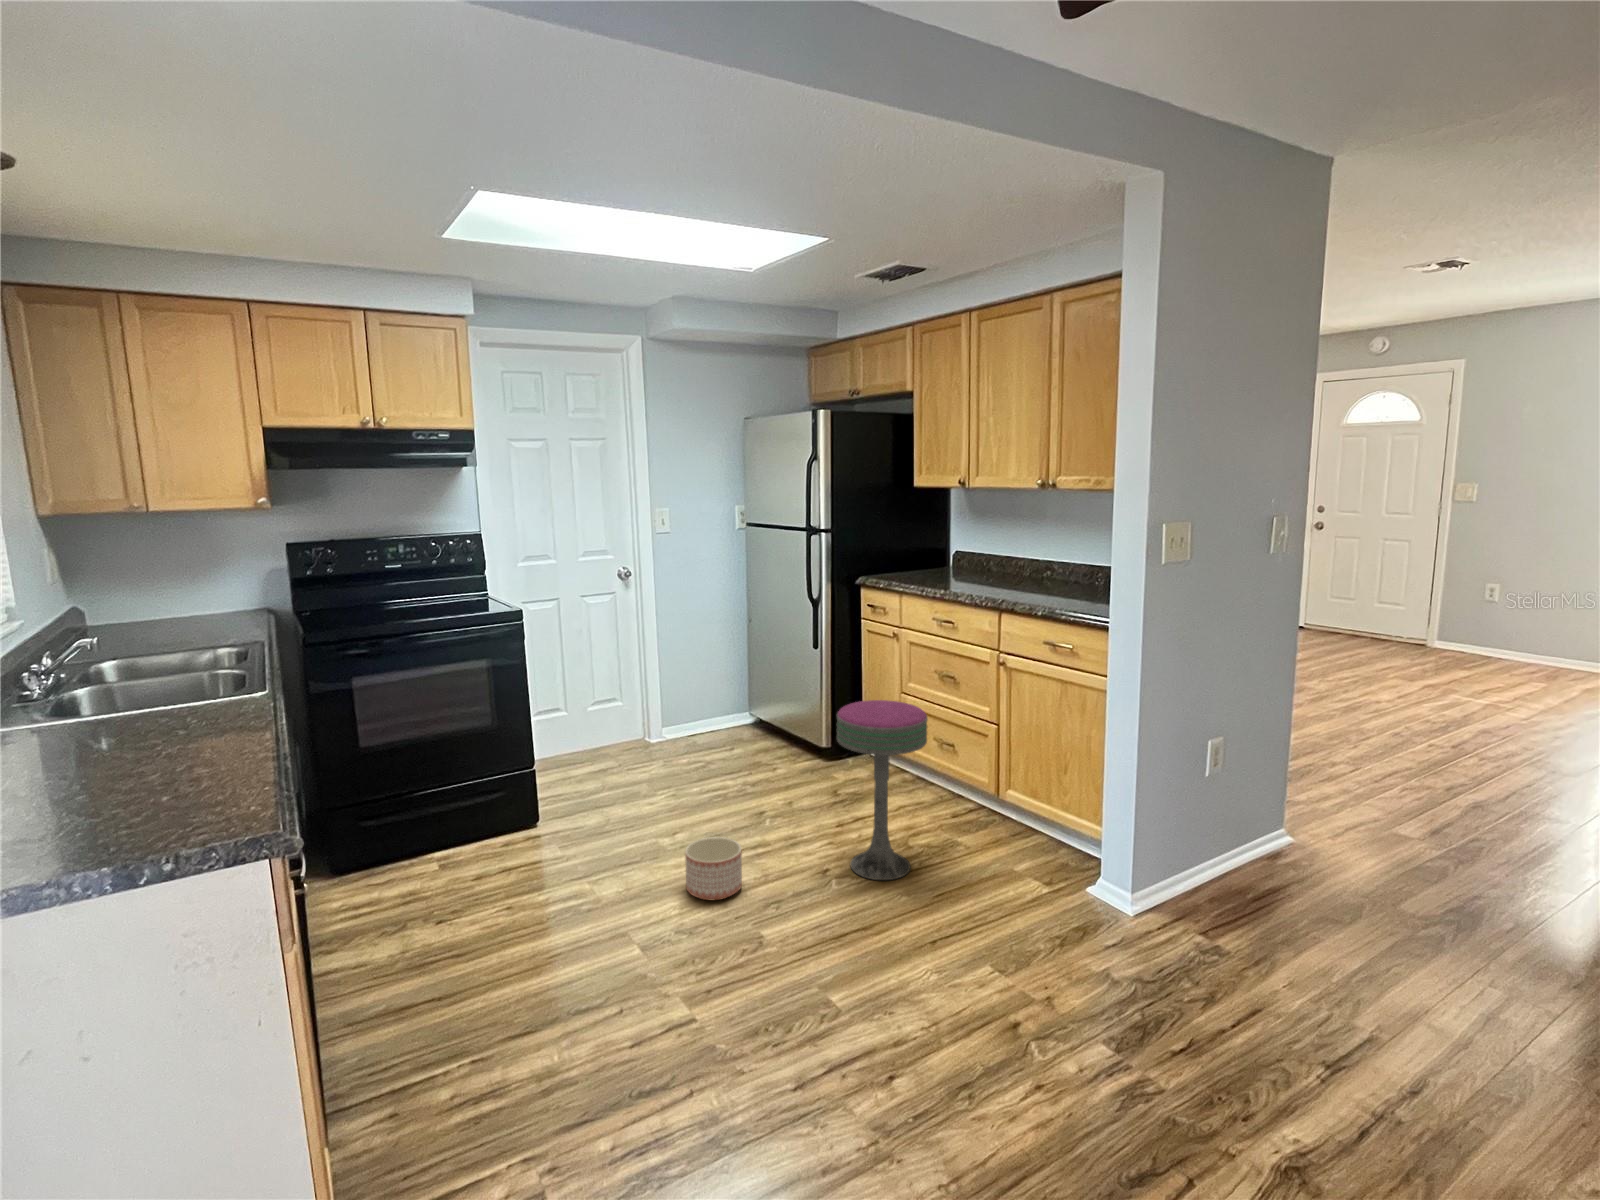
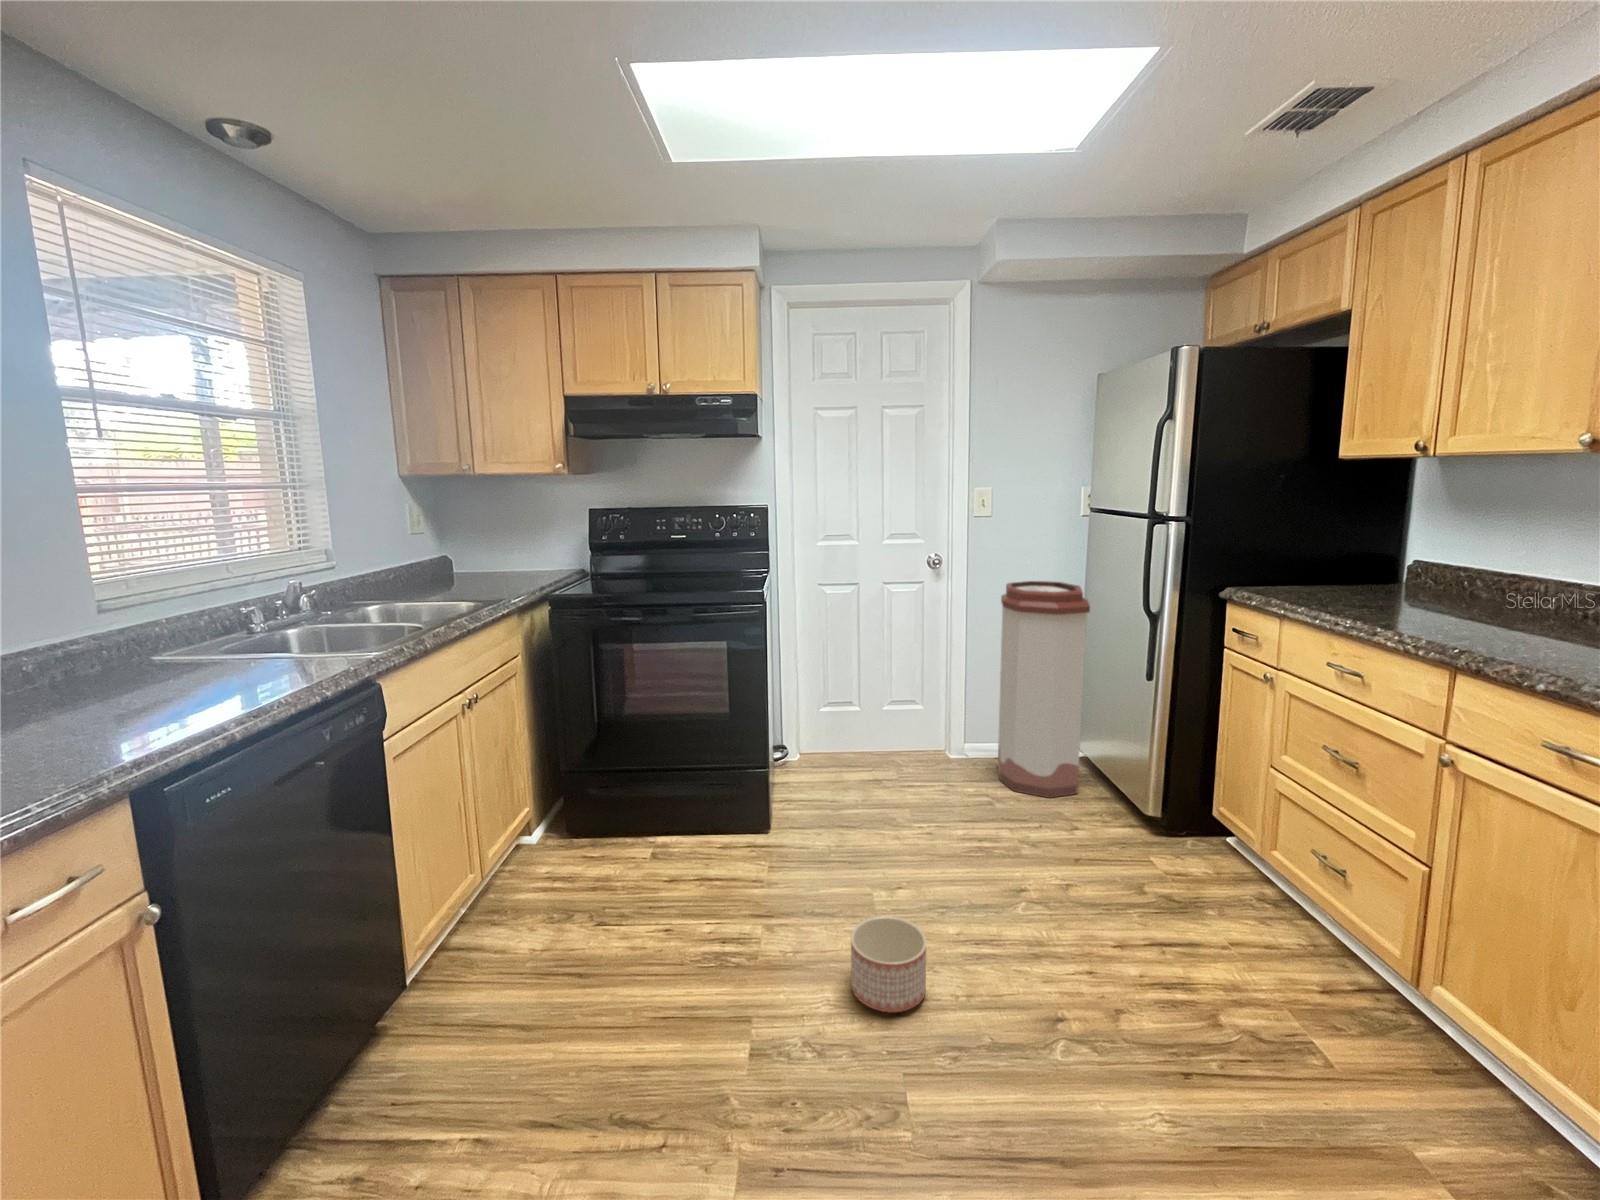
trash can: none [693,582,767,756] -> present [998,581,1090,798]
bar stool: present [837,700,928,880] -> none [1085,782,1253,1086]

